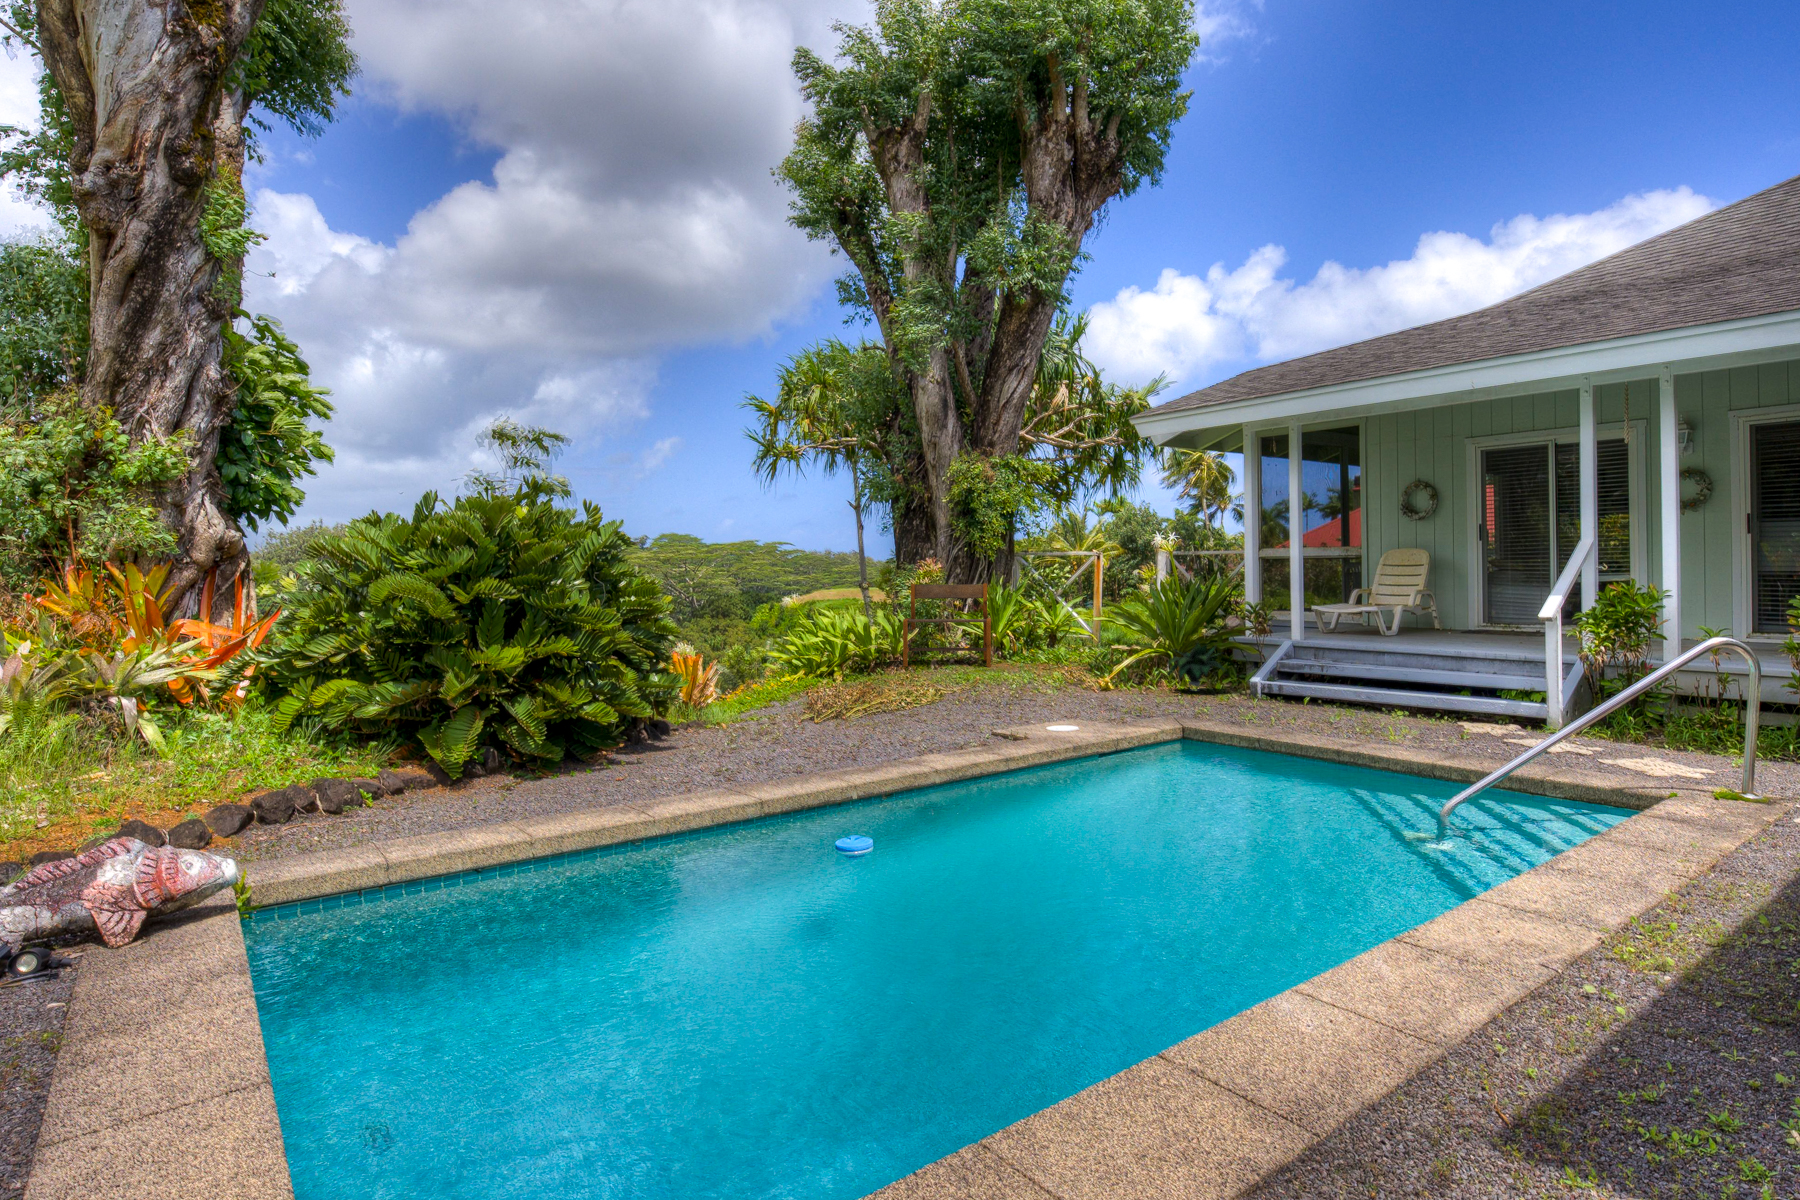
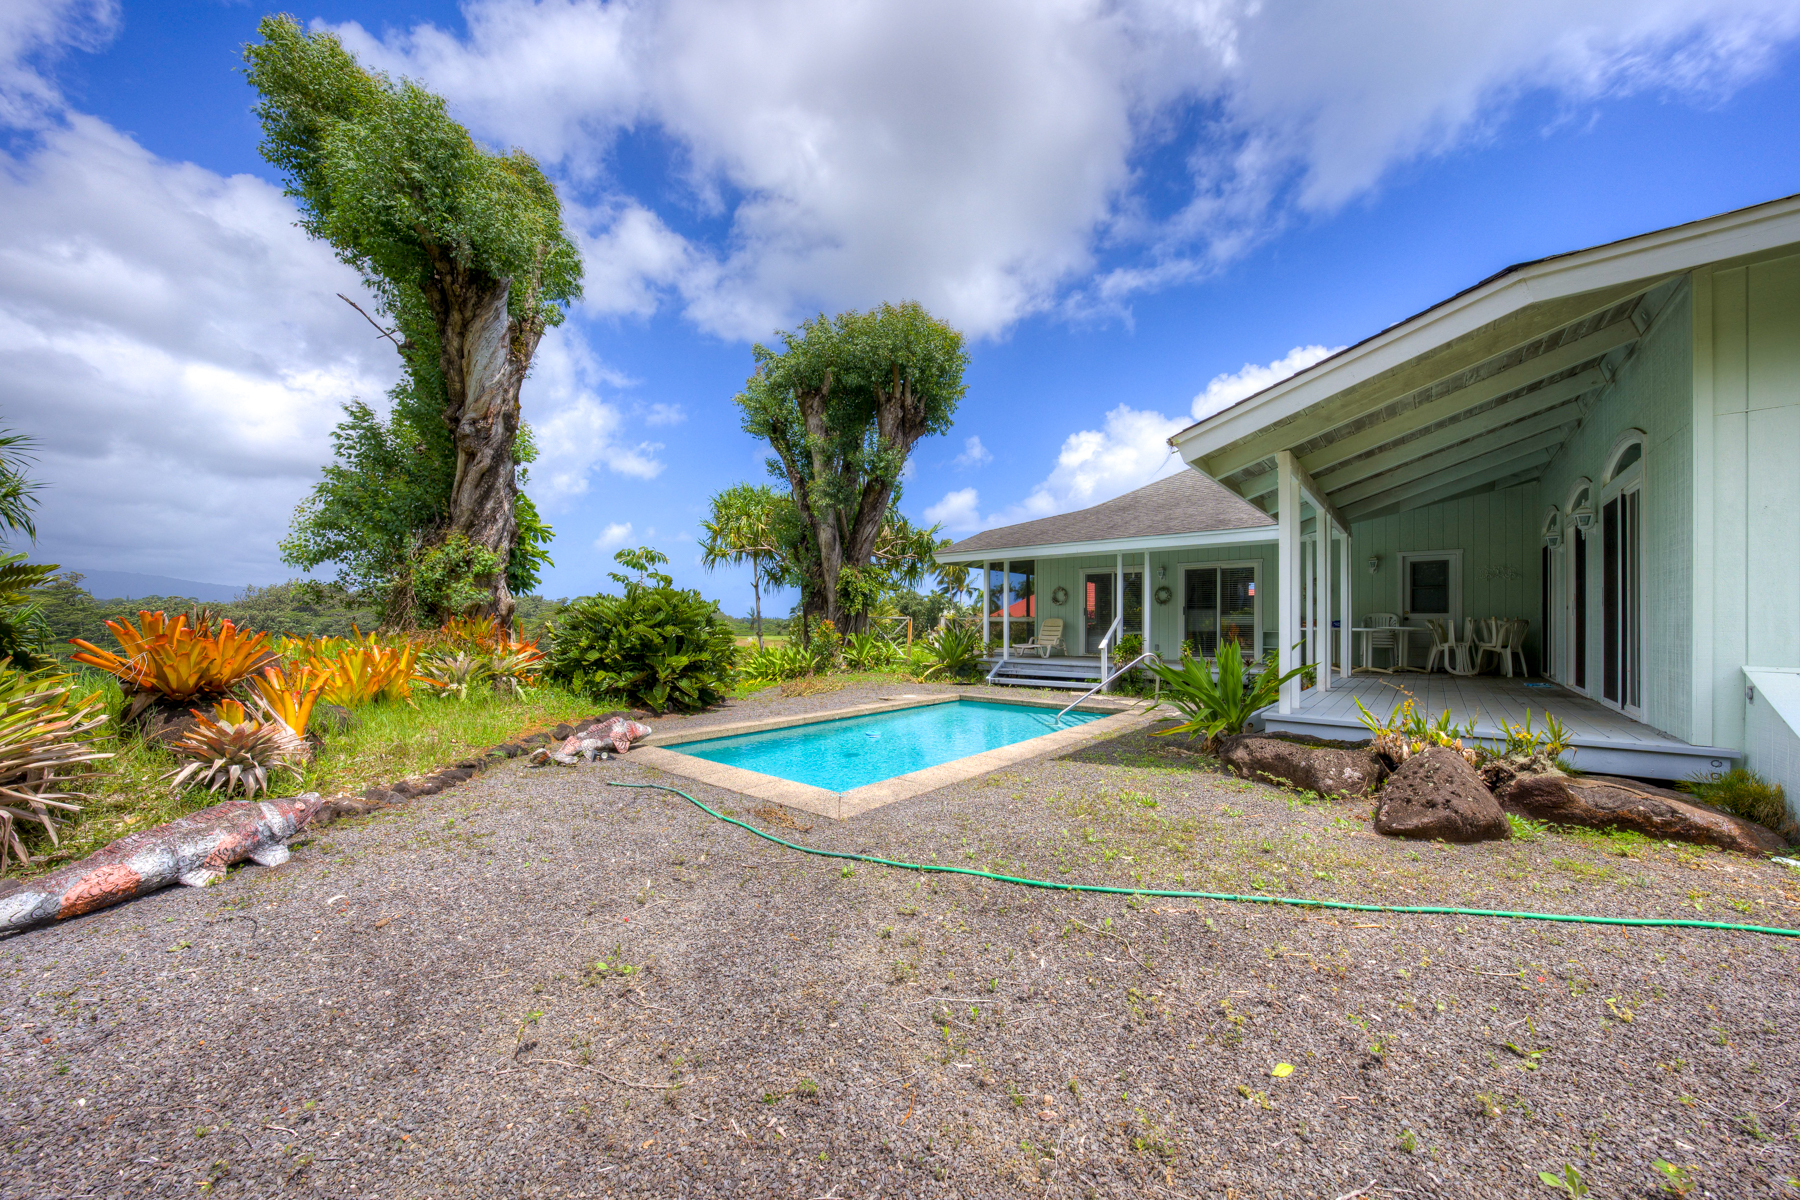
bench: present [903,584,991,667] -> none [815,631,860,674]

